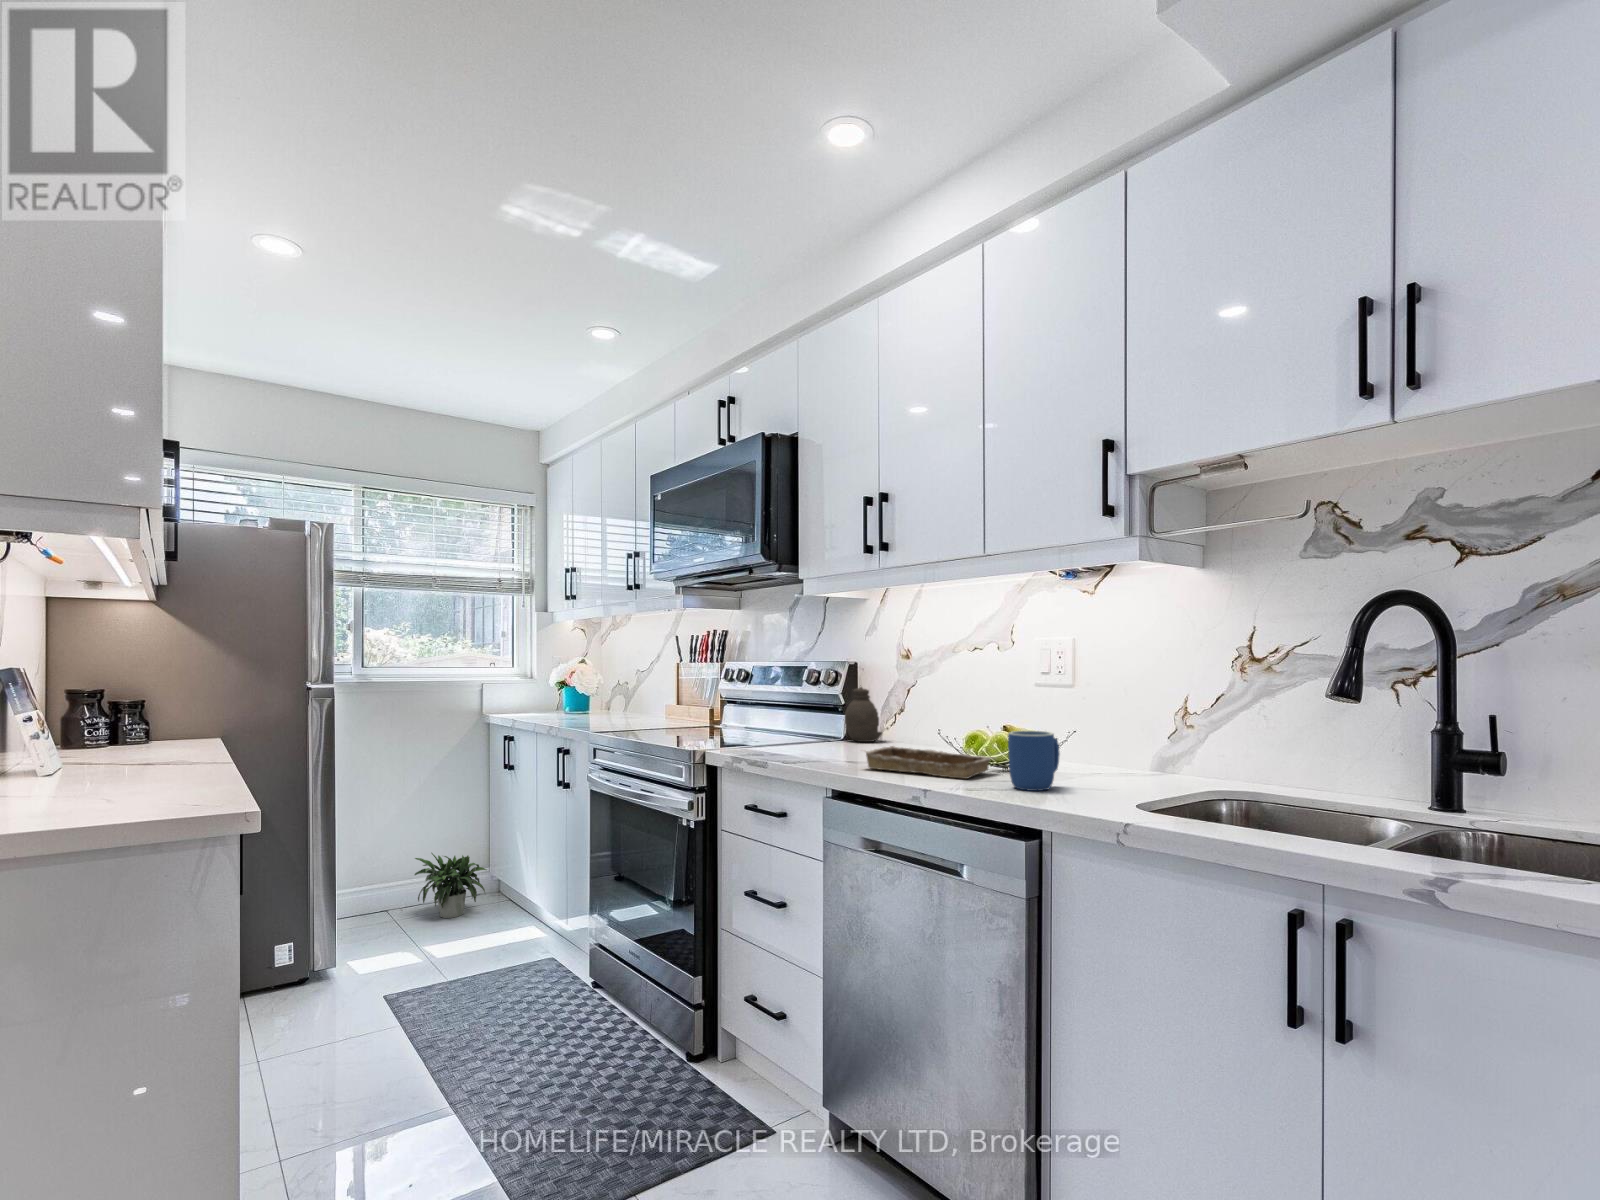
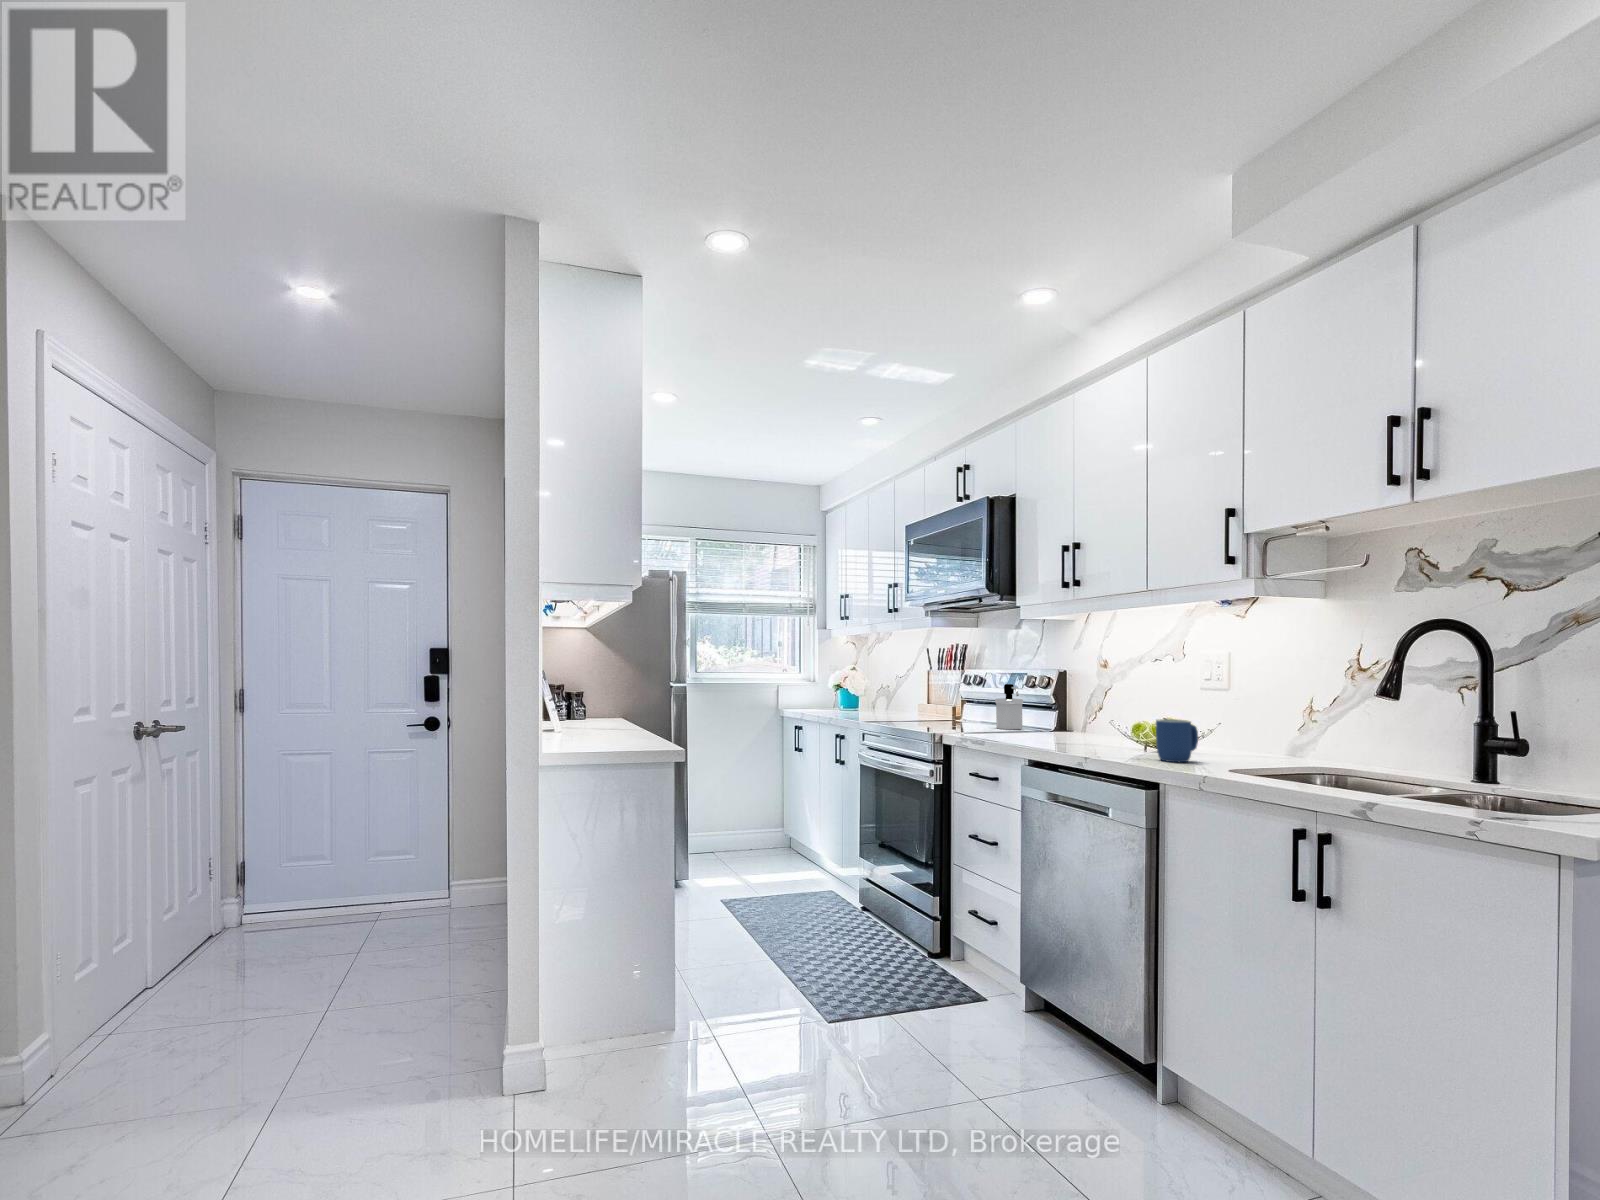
soap dispenser: none [769,680,803,739] -> present [995,684,1023,730]
jar: present [845,687,882,742] -> none [1054,687,1090,734]
tray: present [865,746,992,779] -> none [1052,732,1159,754]
potted plant: present [400,853,487,918] -> none [721,809,783,859]

